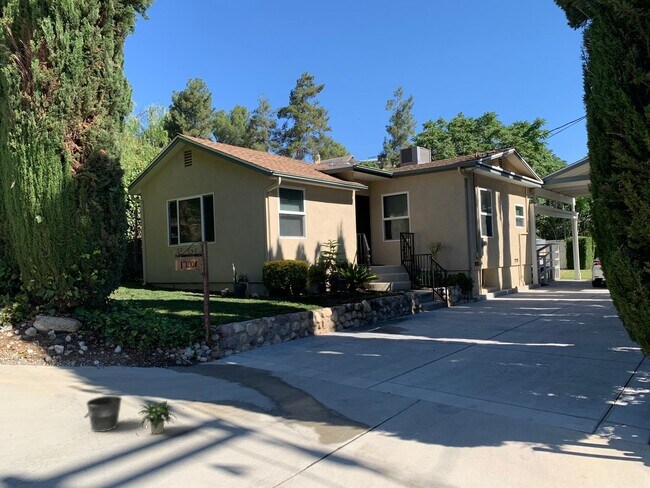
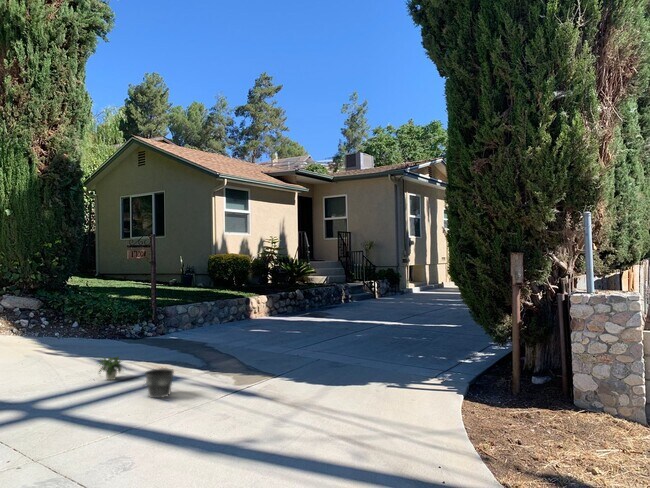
bucket: present [85,396,121,432] -> present [145,368,174,398]

